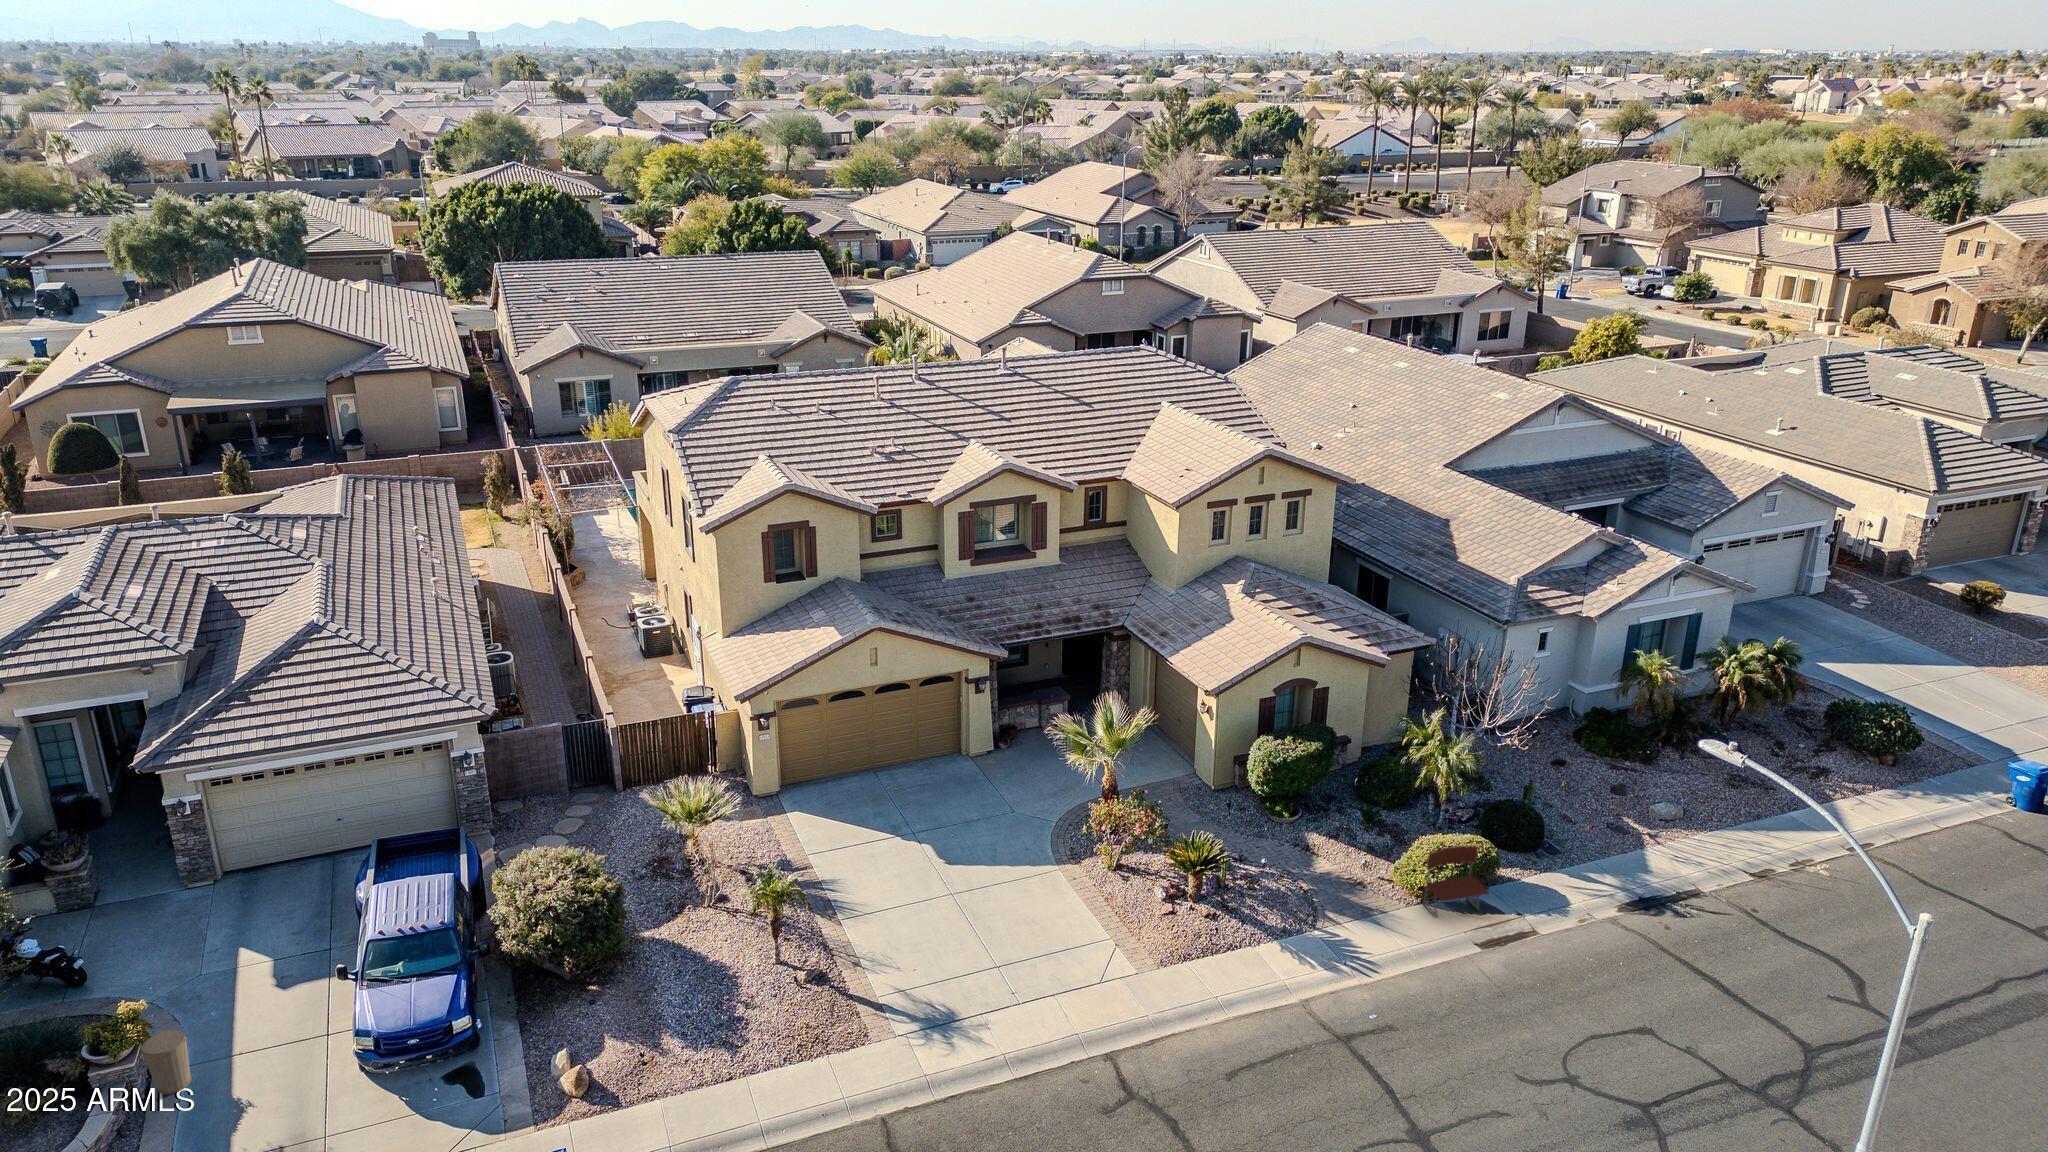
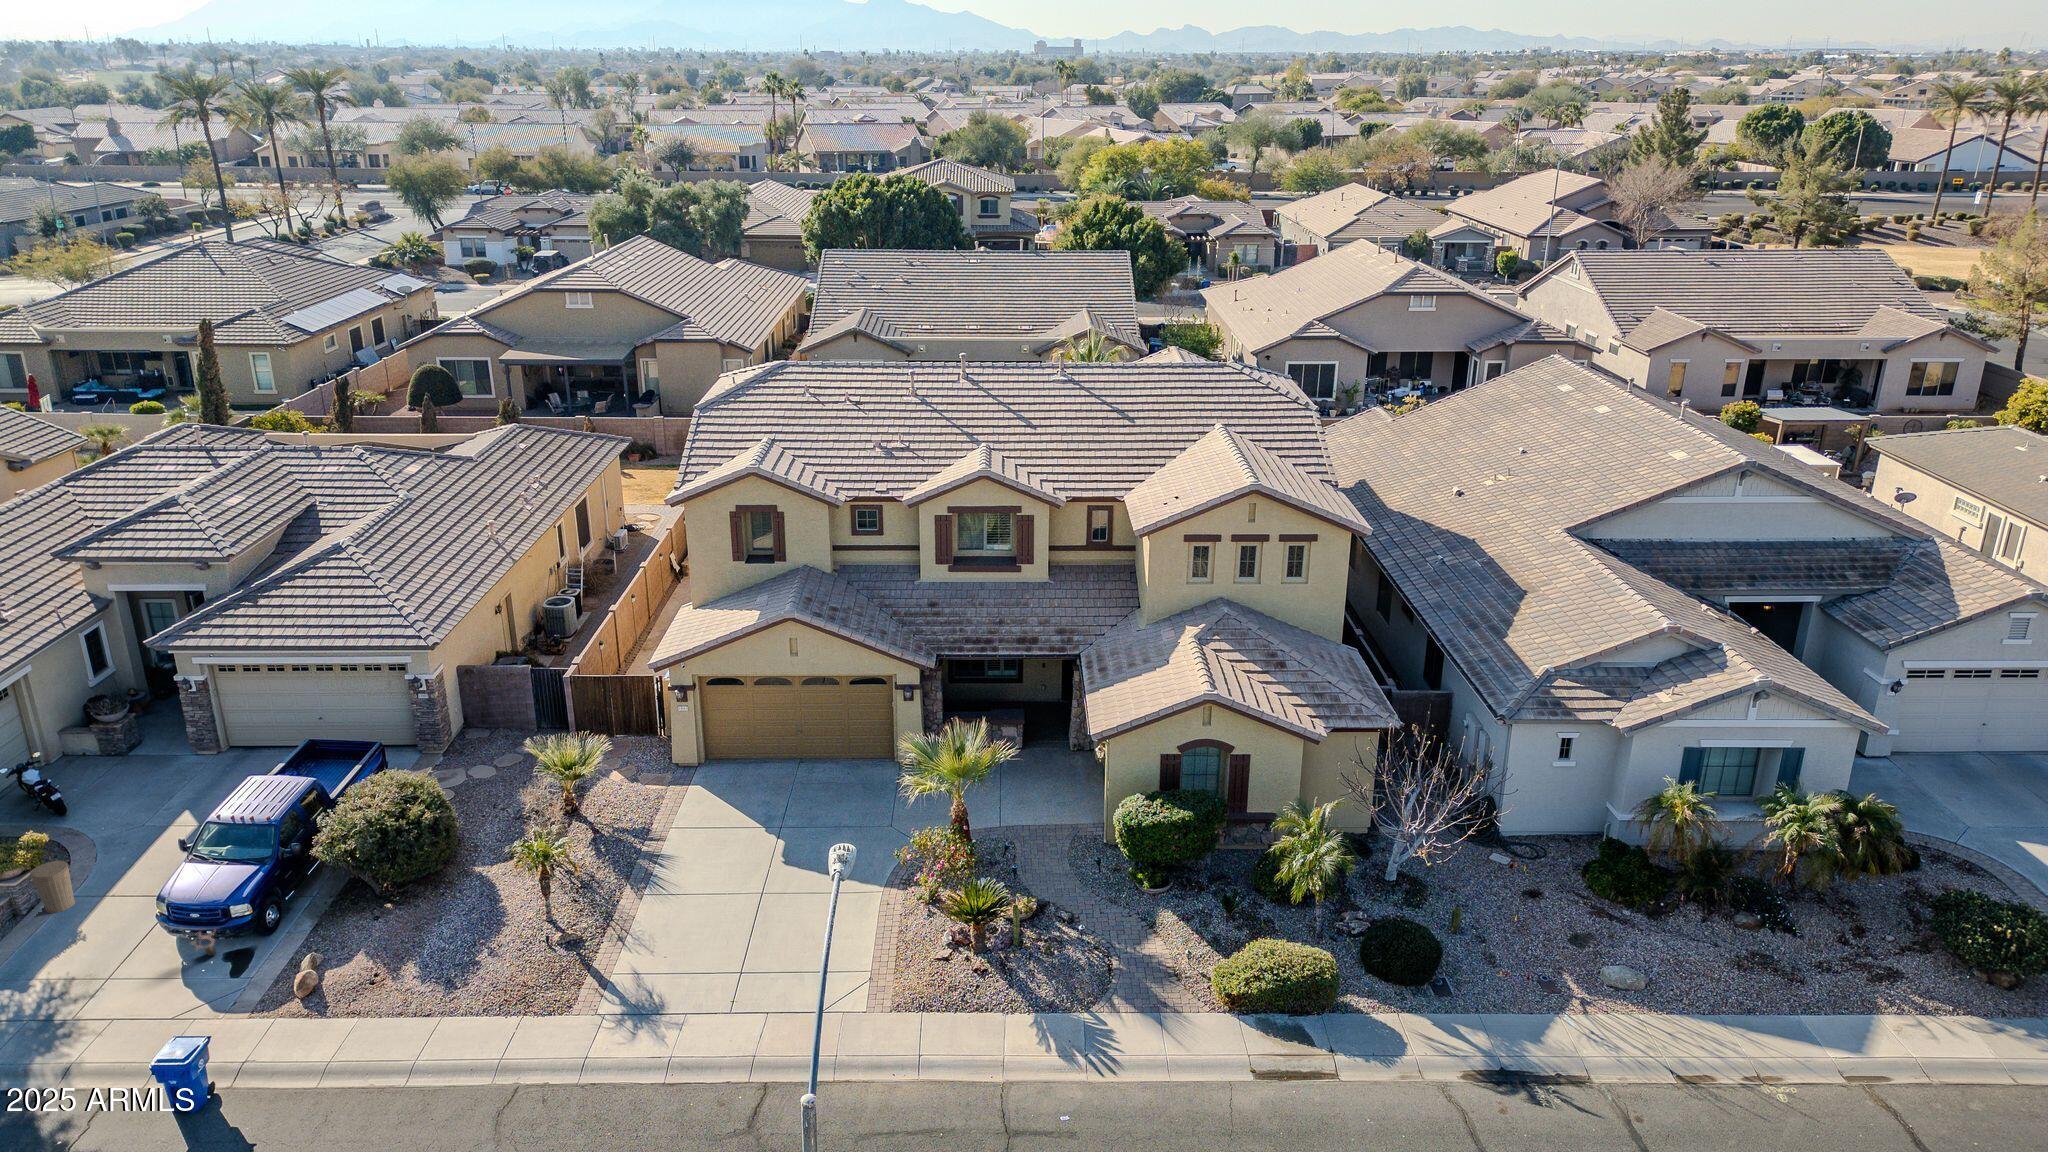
bench: present [1423,846,1489,917] -> none [1225,961,1292,1042]
potted plant: none [401,1054,433,1087] -> present [192,929,216,956]

